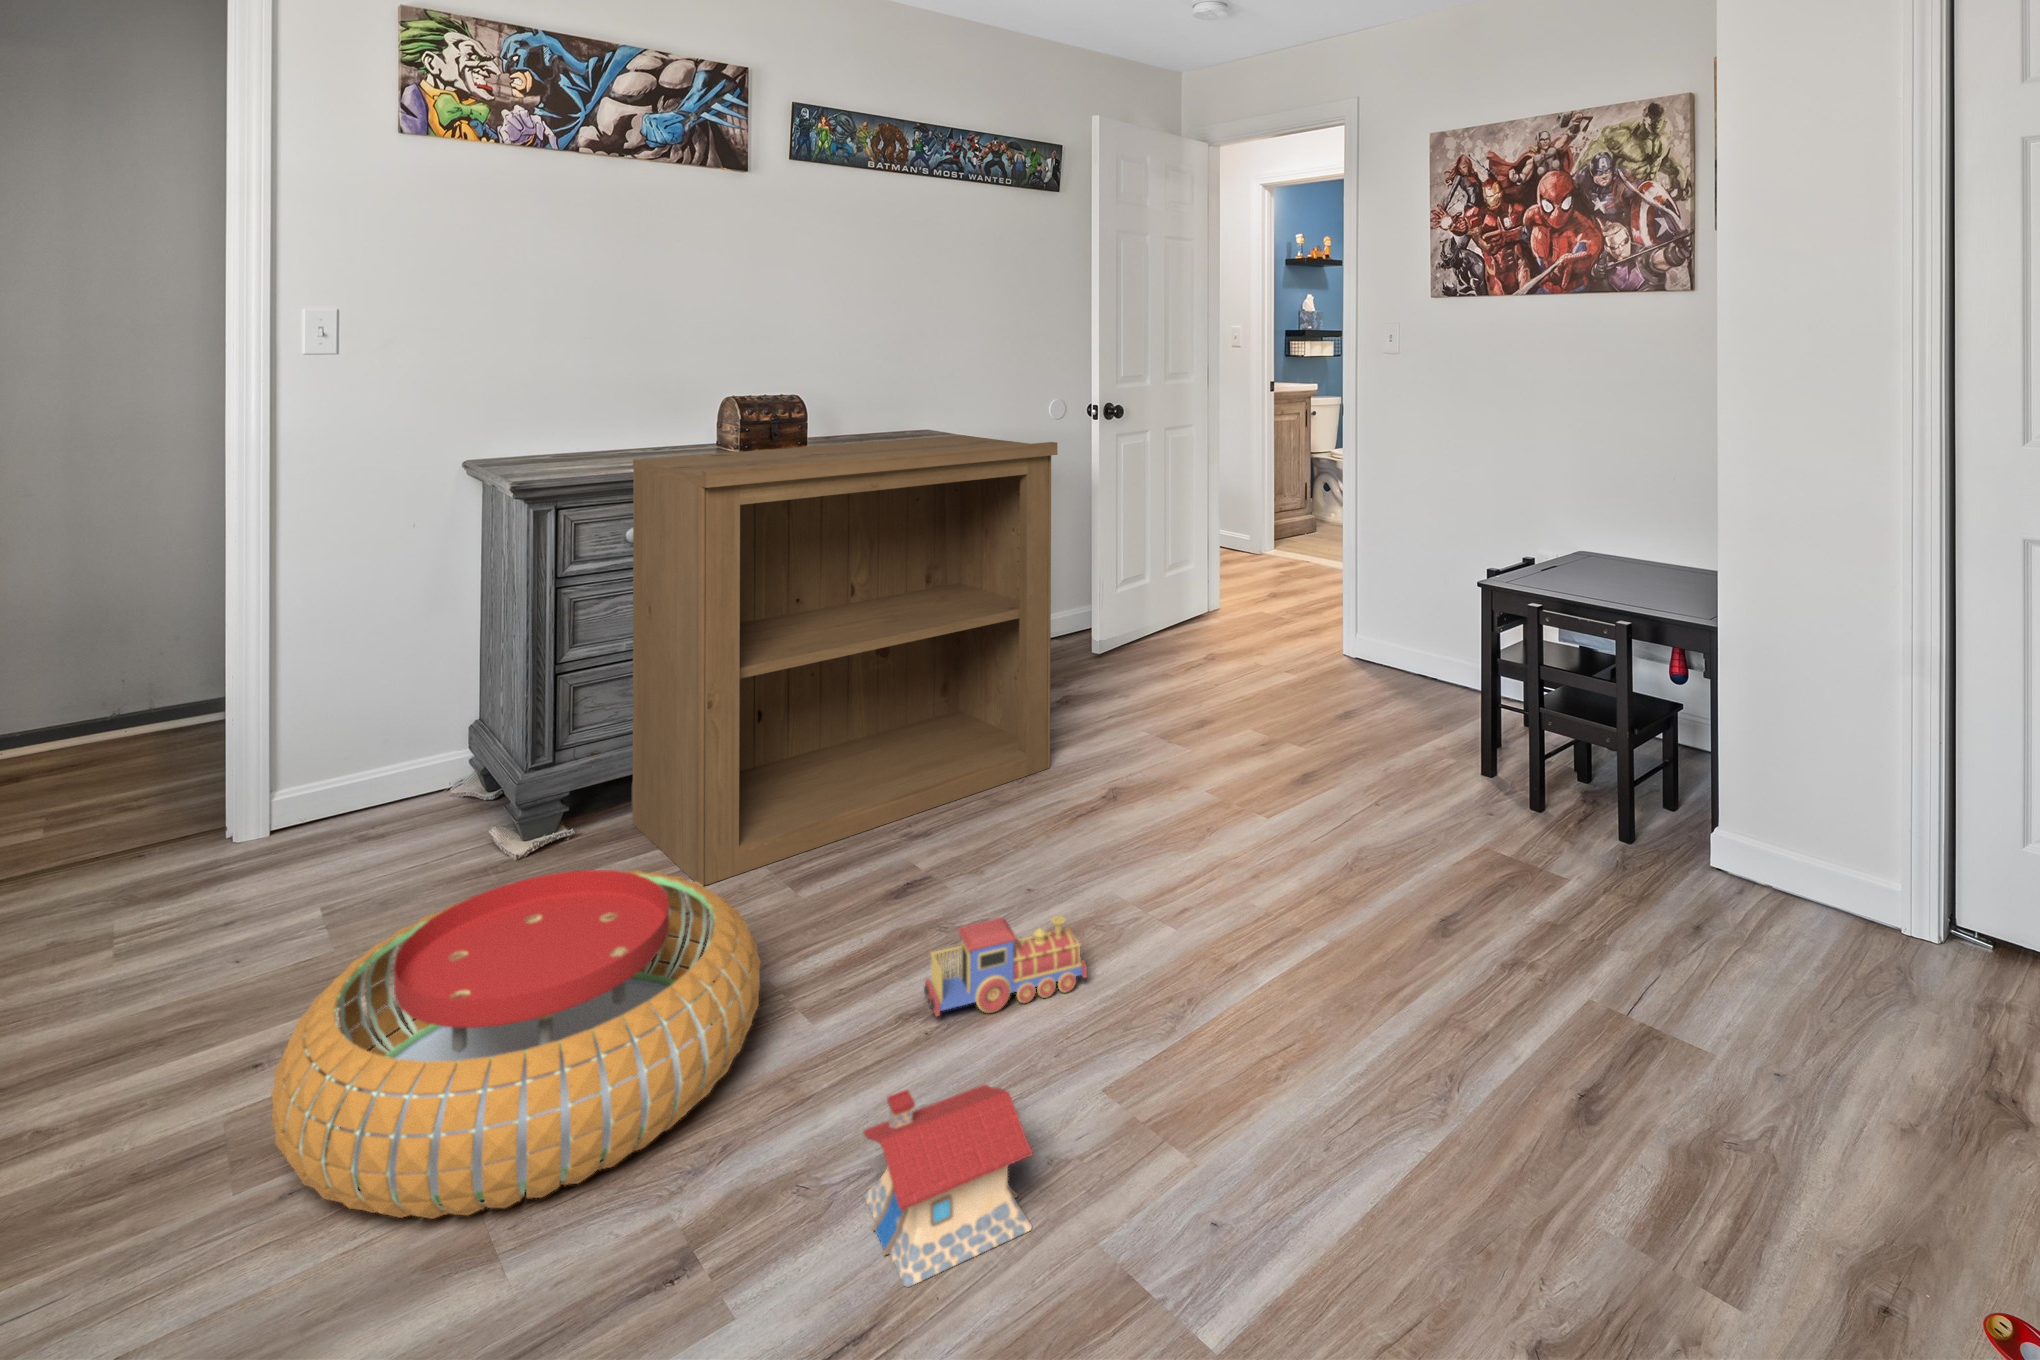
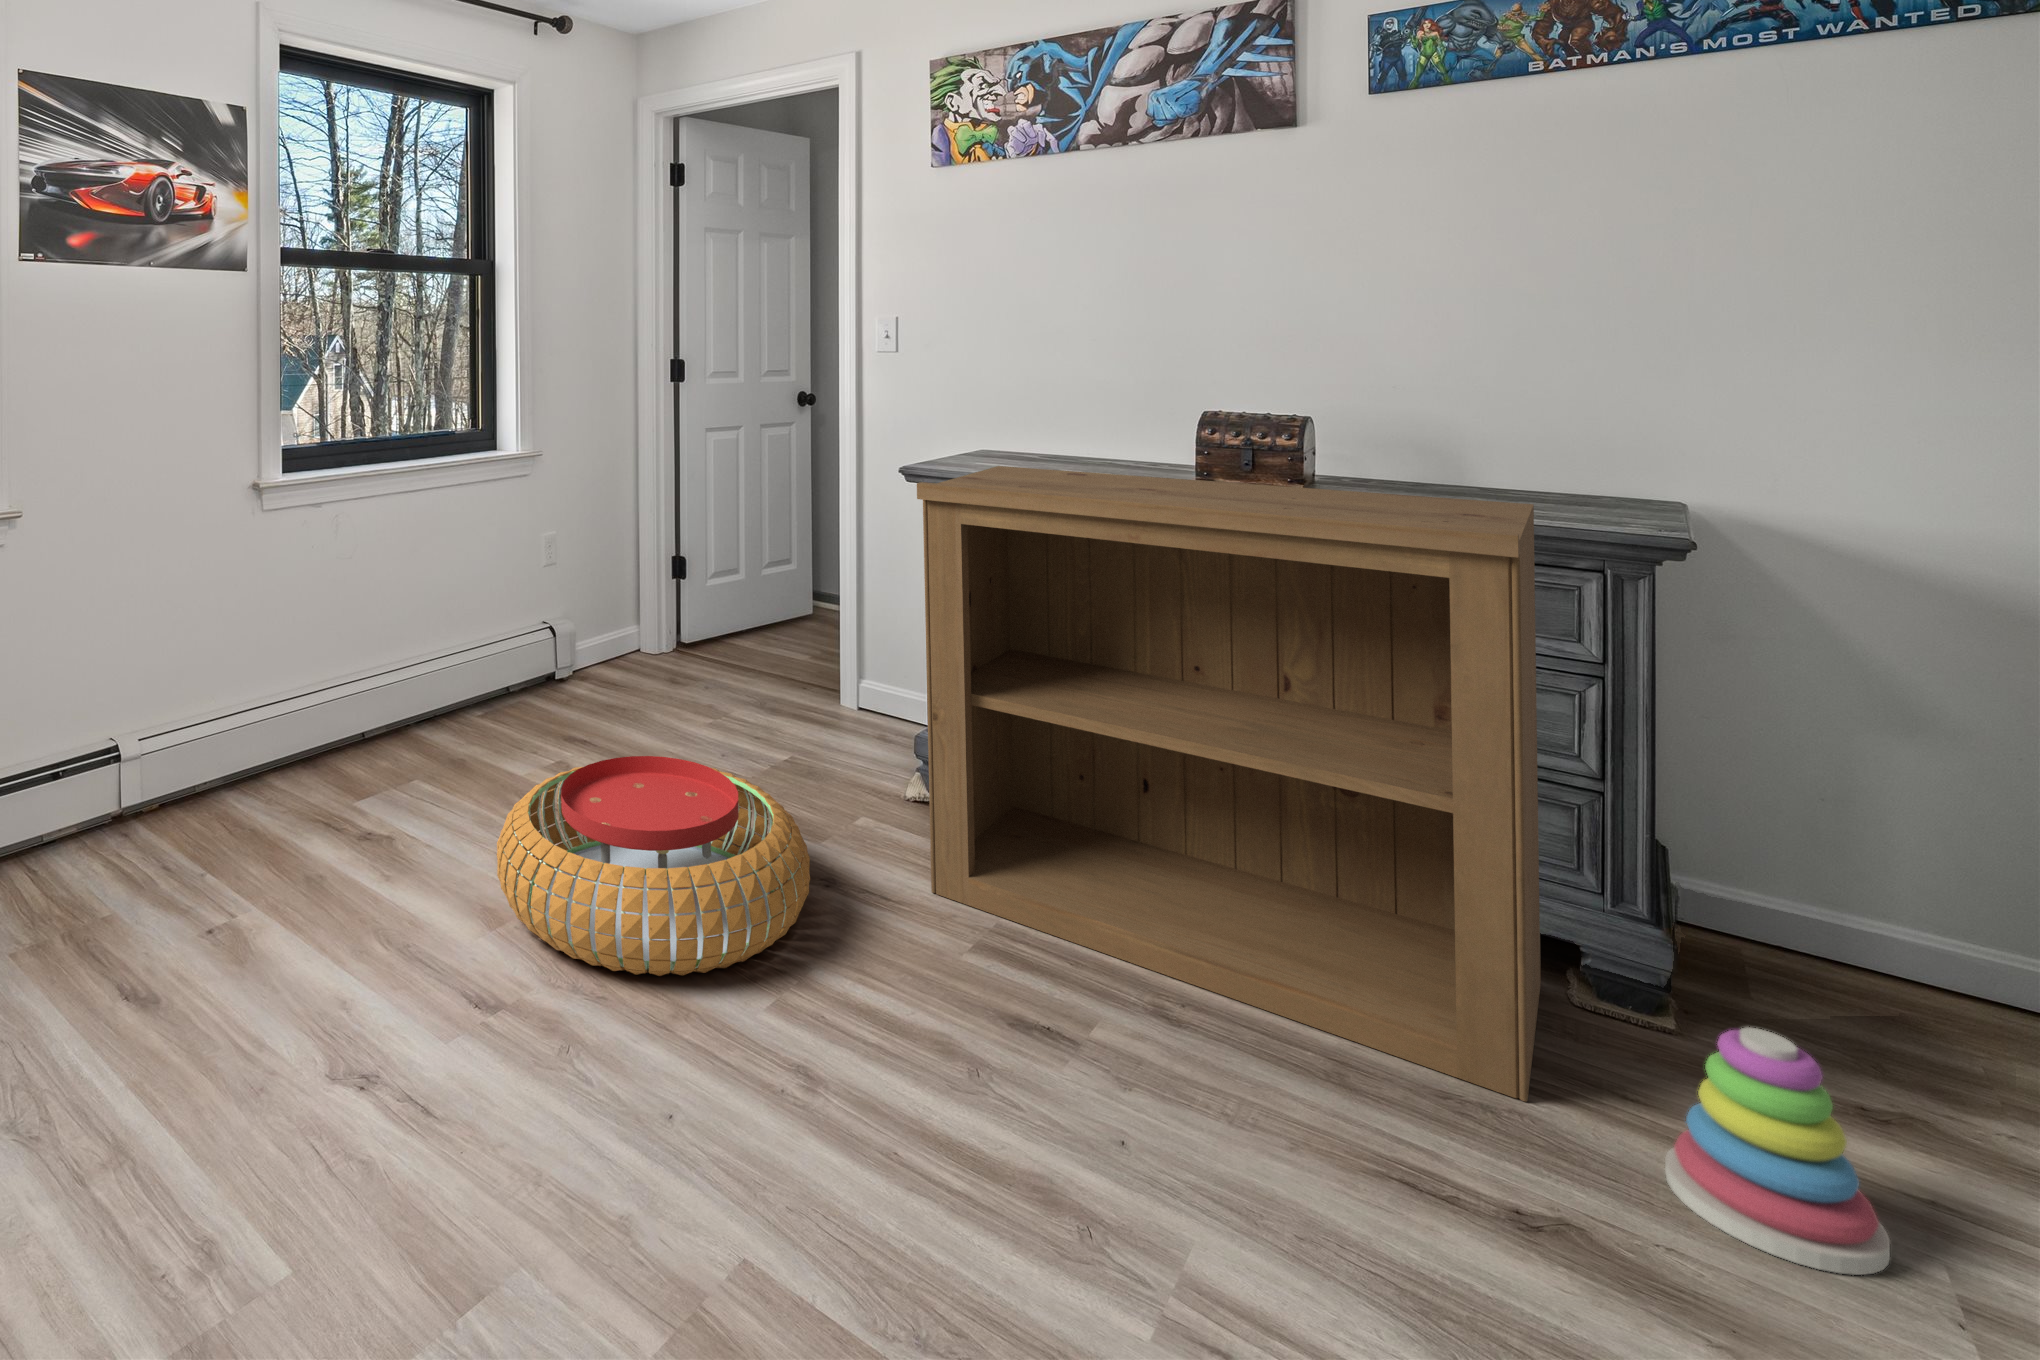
stacking toy: none [1098,665,1167,764] -> present [1665,1028,1890,1275]
toy train: present [924,916,1087,1016] -> none [793,1025,968,1201]
toy house: present [863,1084,1033,1287] -> none [479,1017,637,1210]

